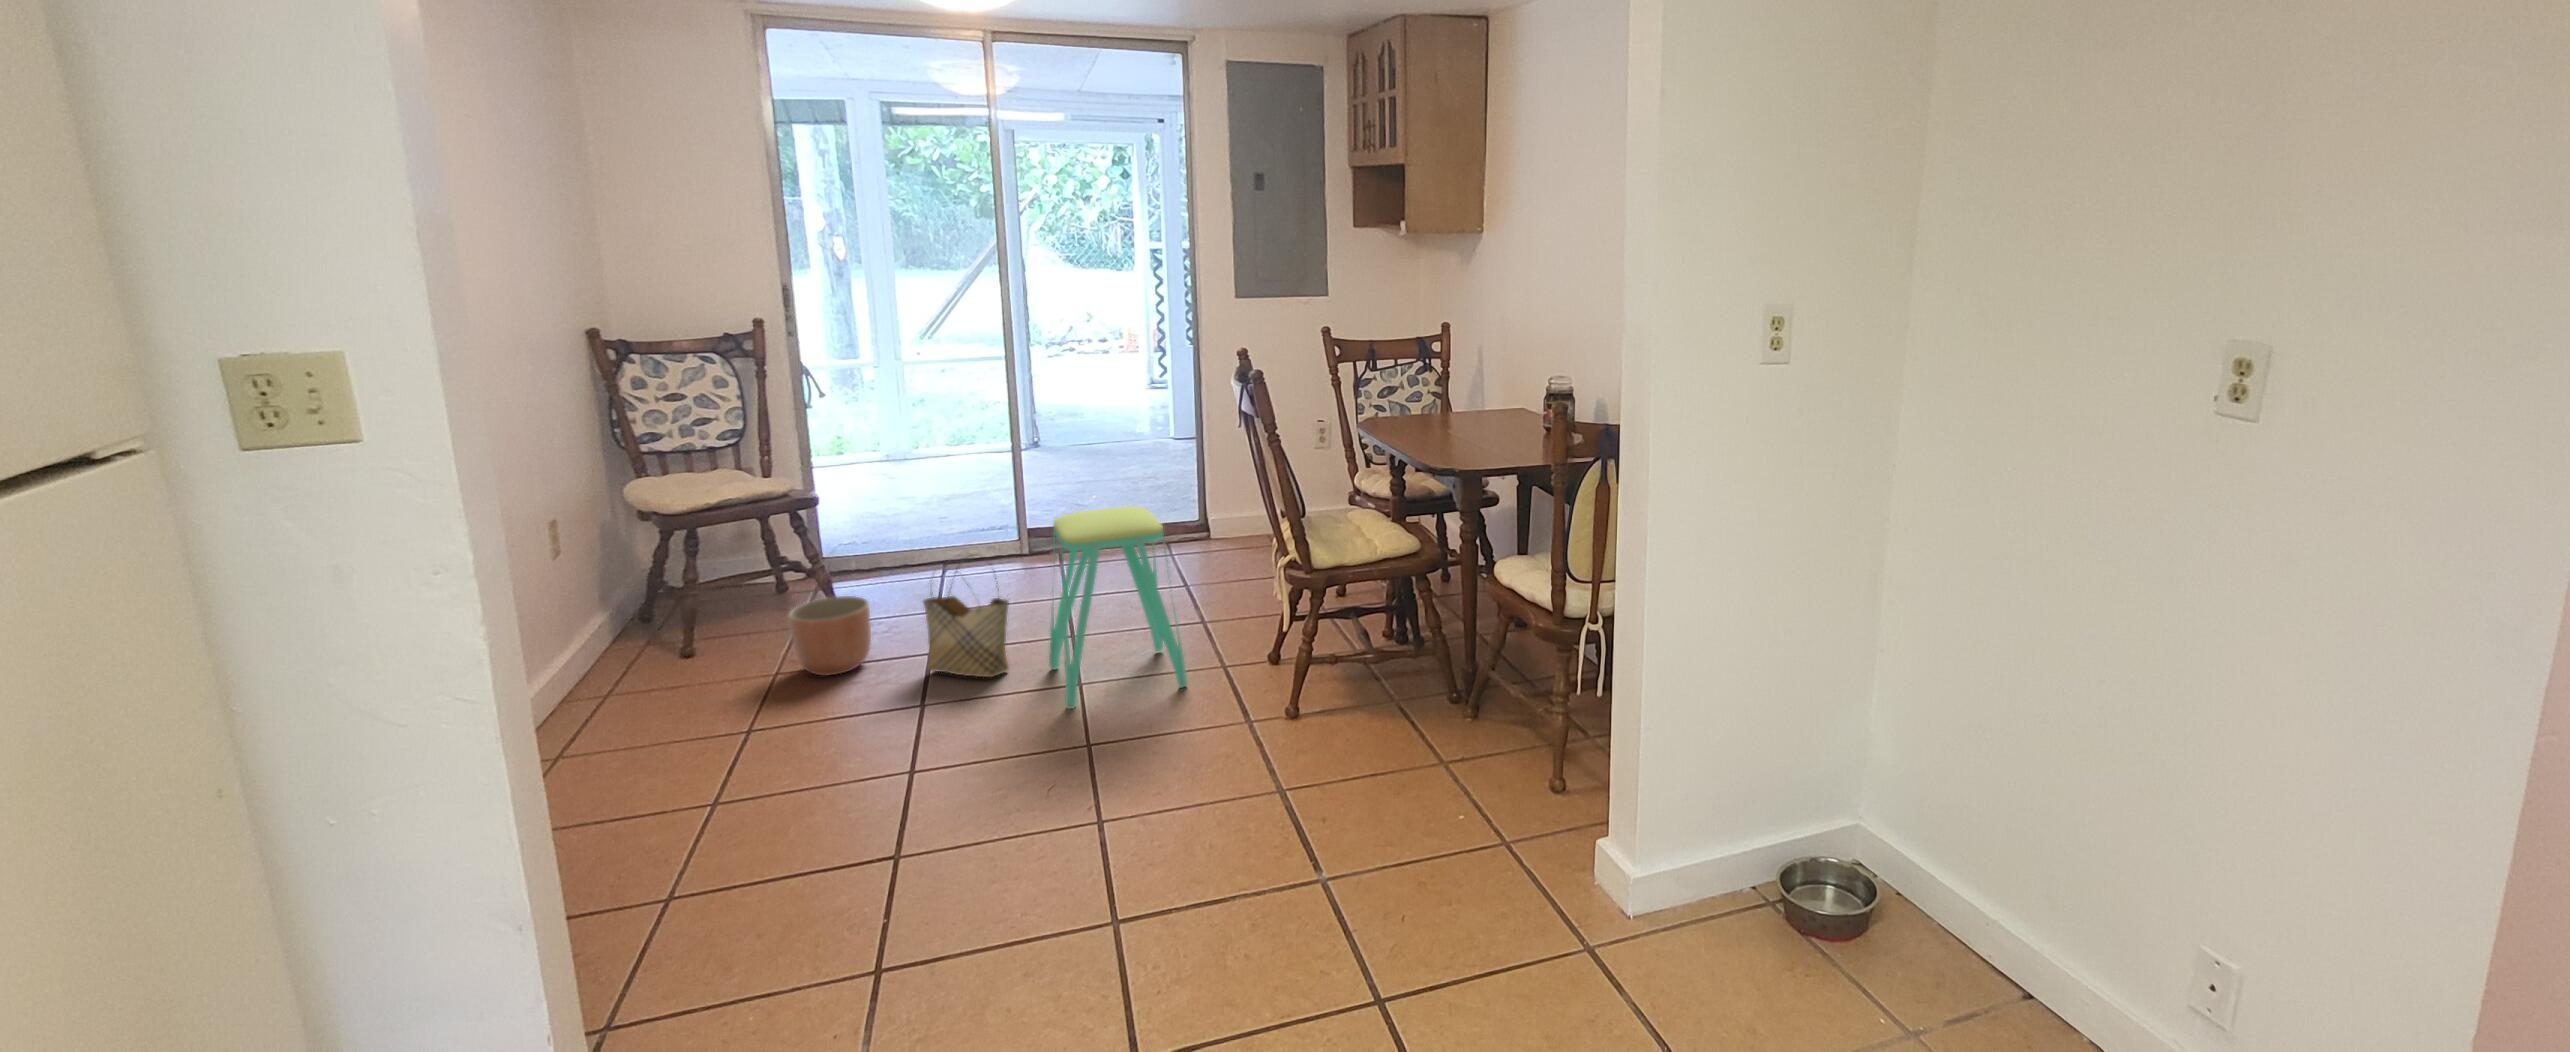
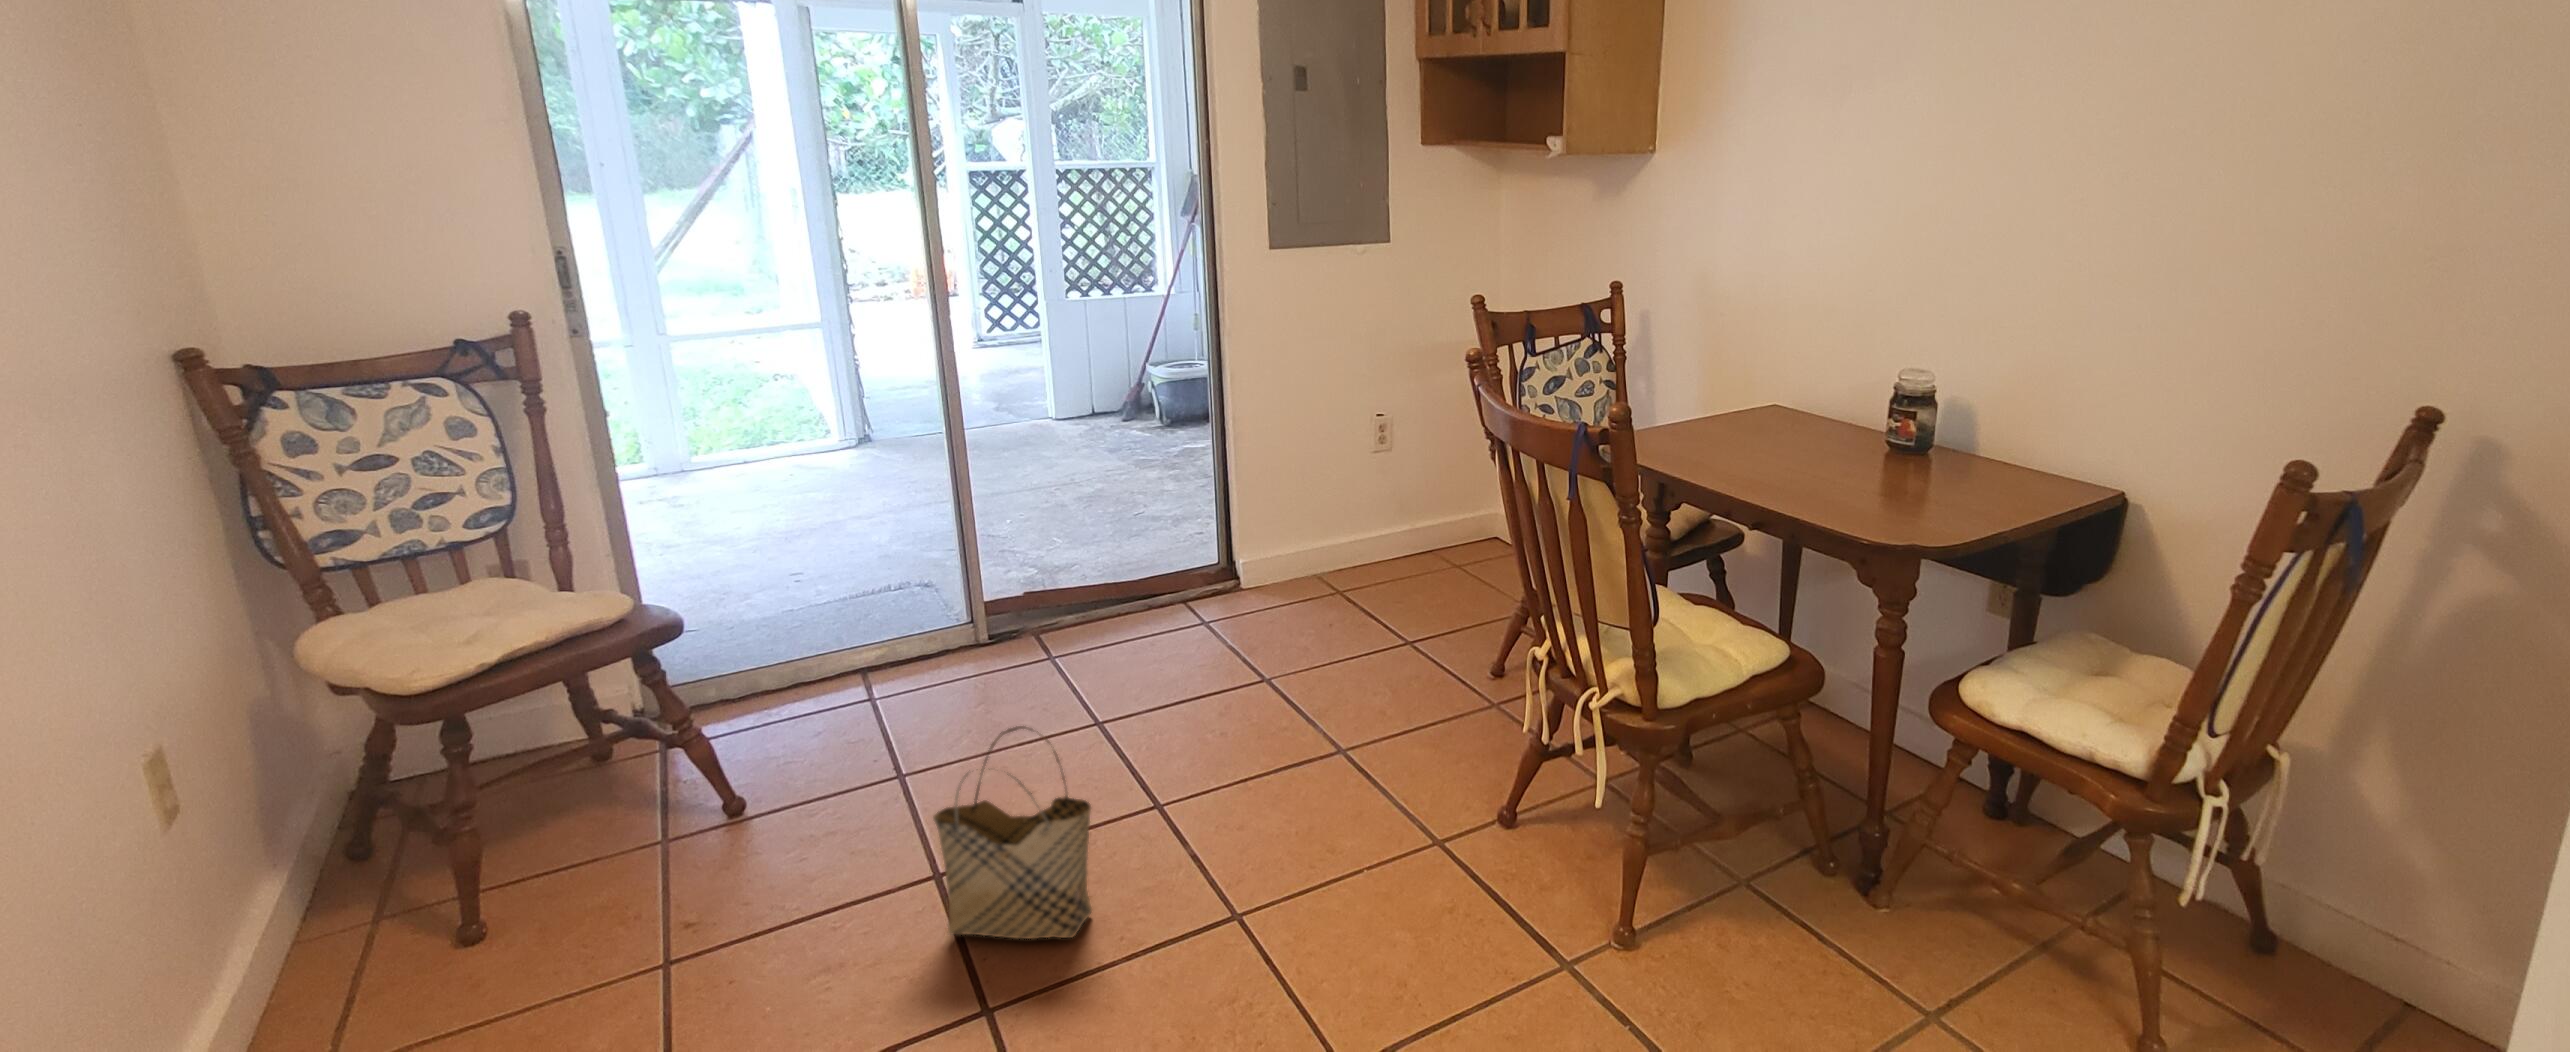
stool: present [1049,506,1188,709] -> none [1159,623,1412,999]
planter: present [789,596,871,676] -> none [679,811,831,968]

